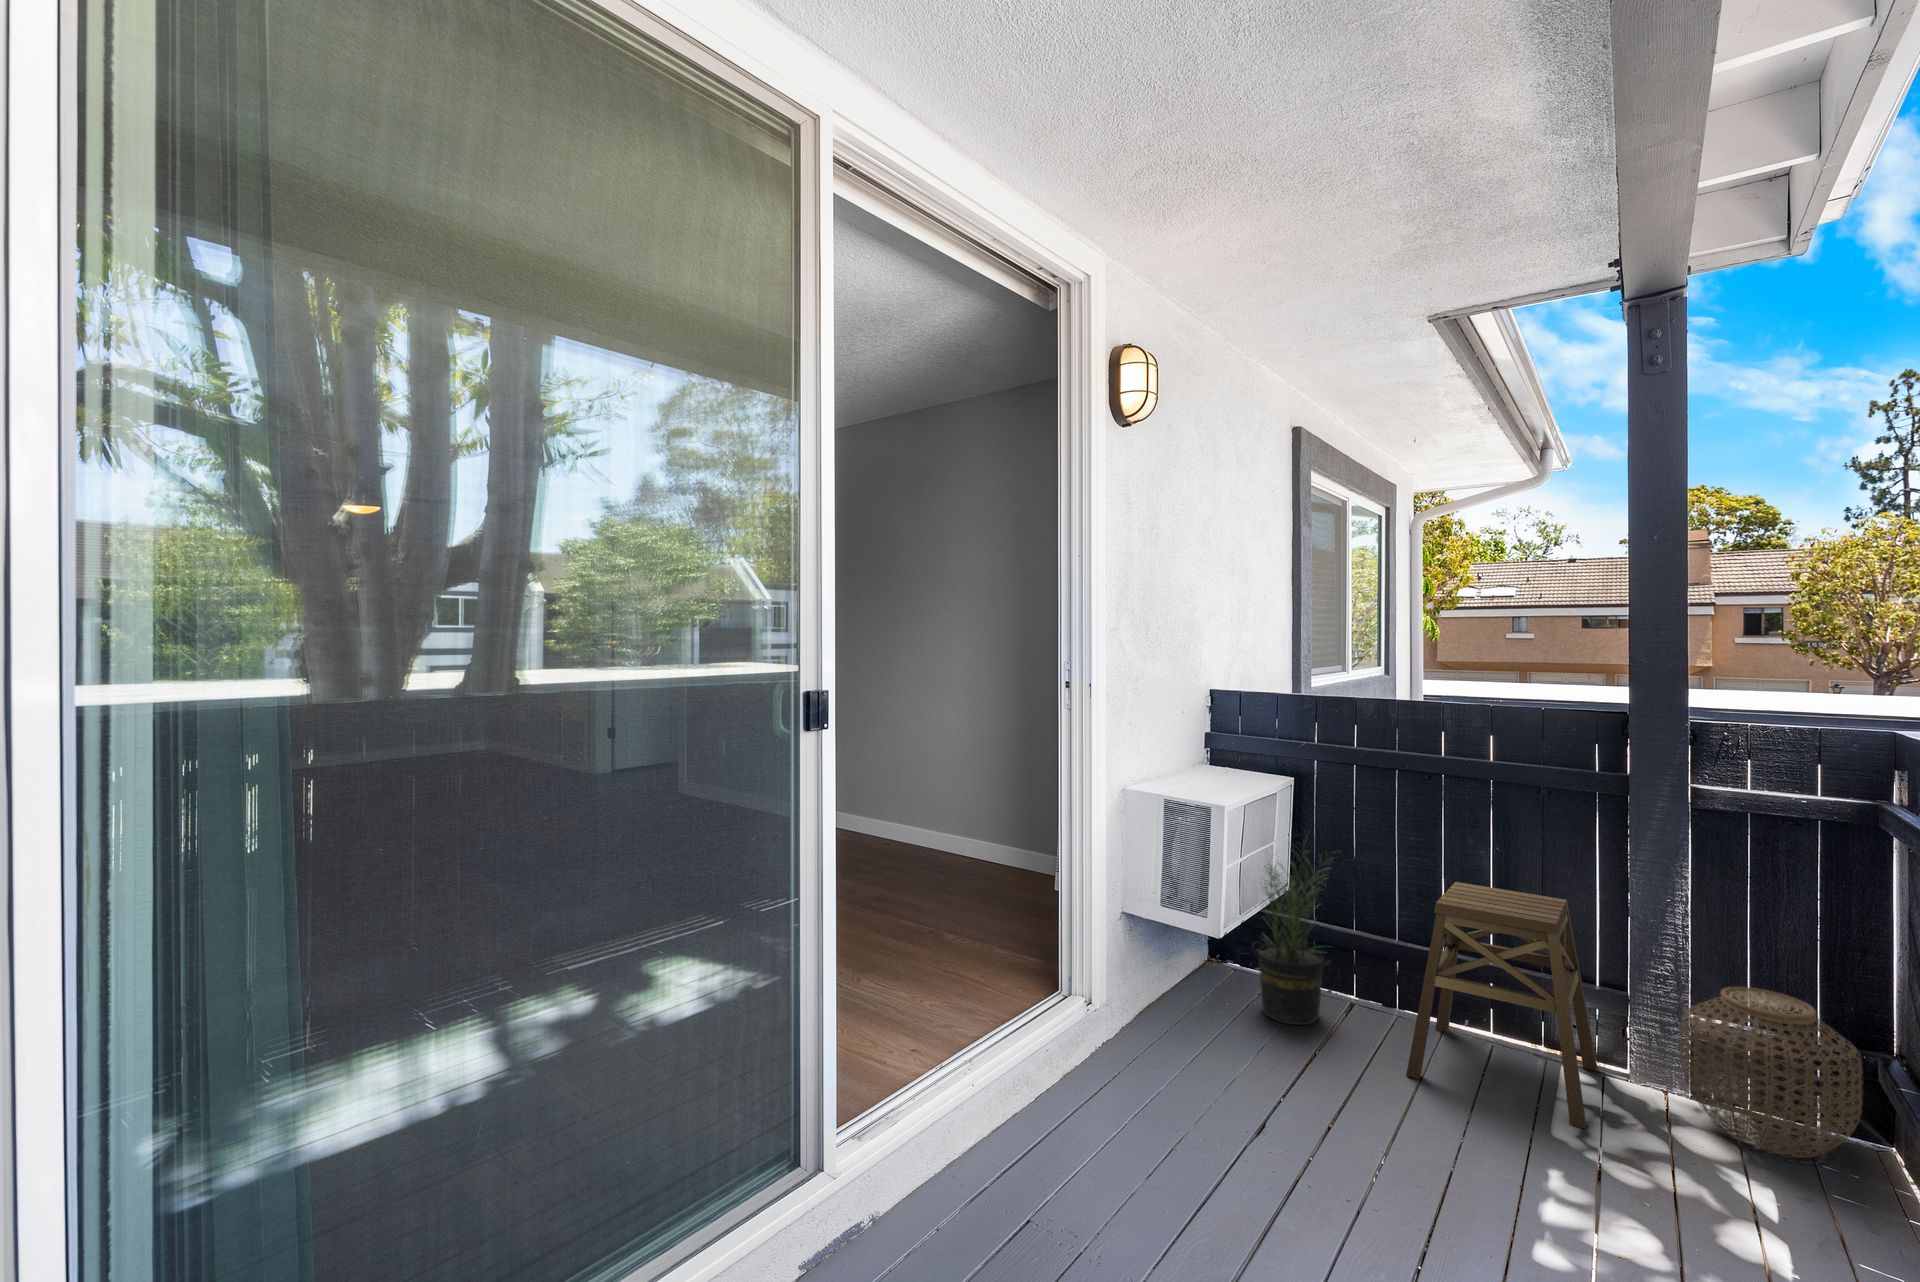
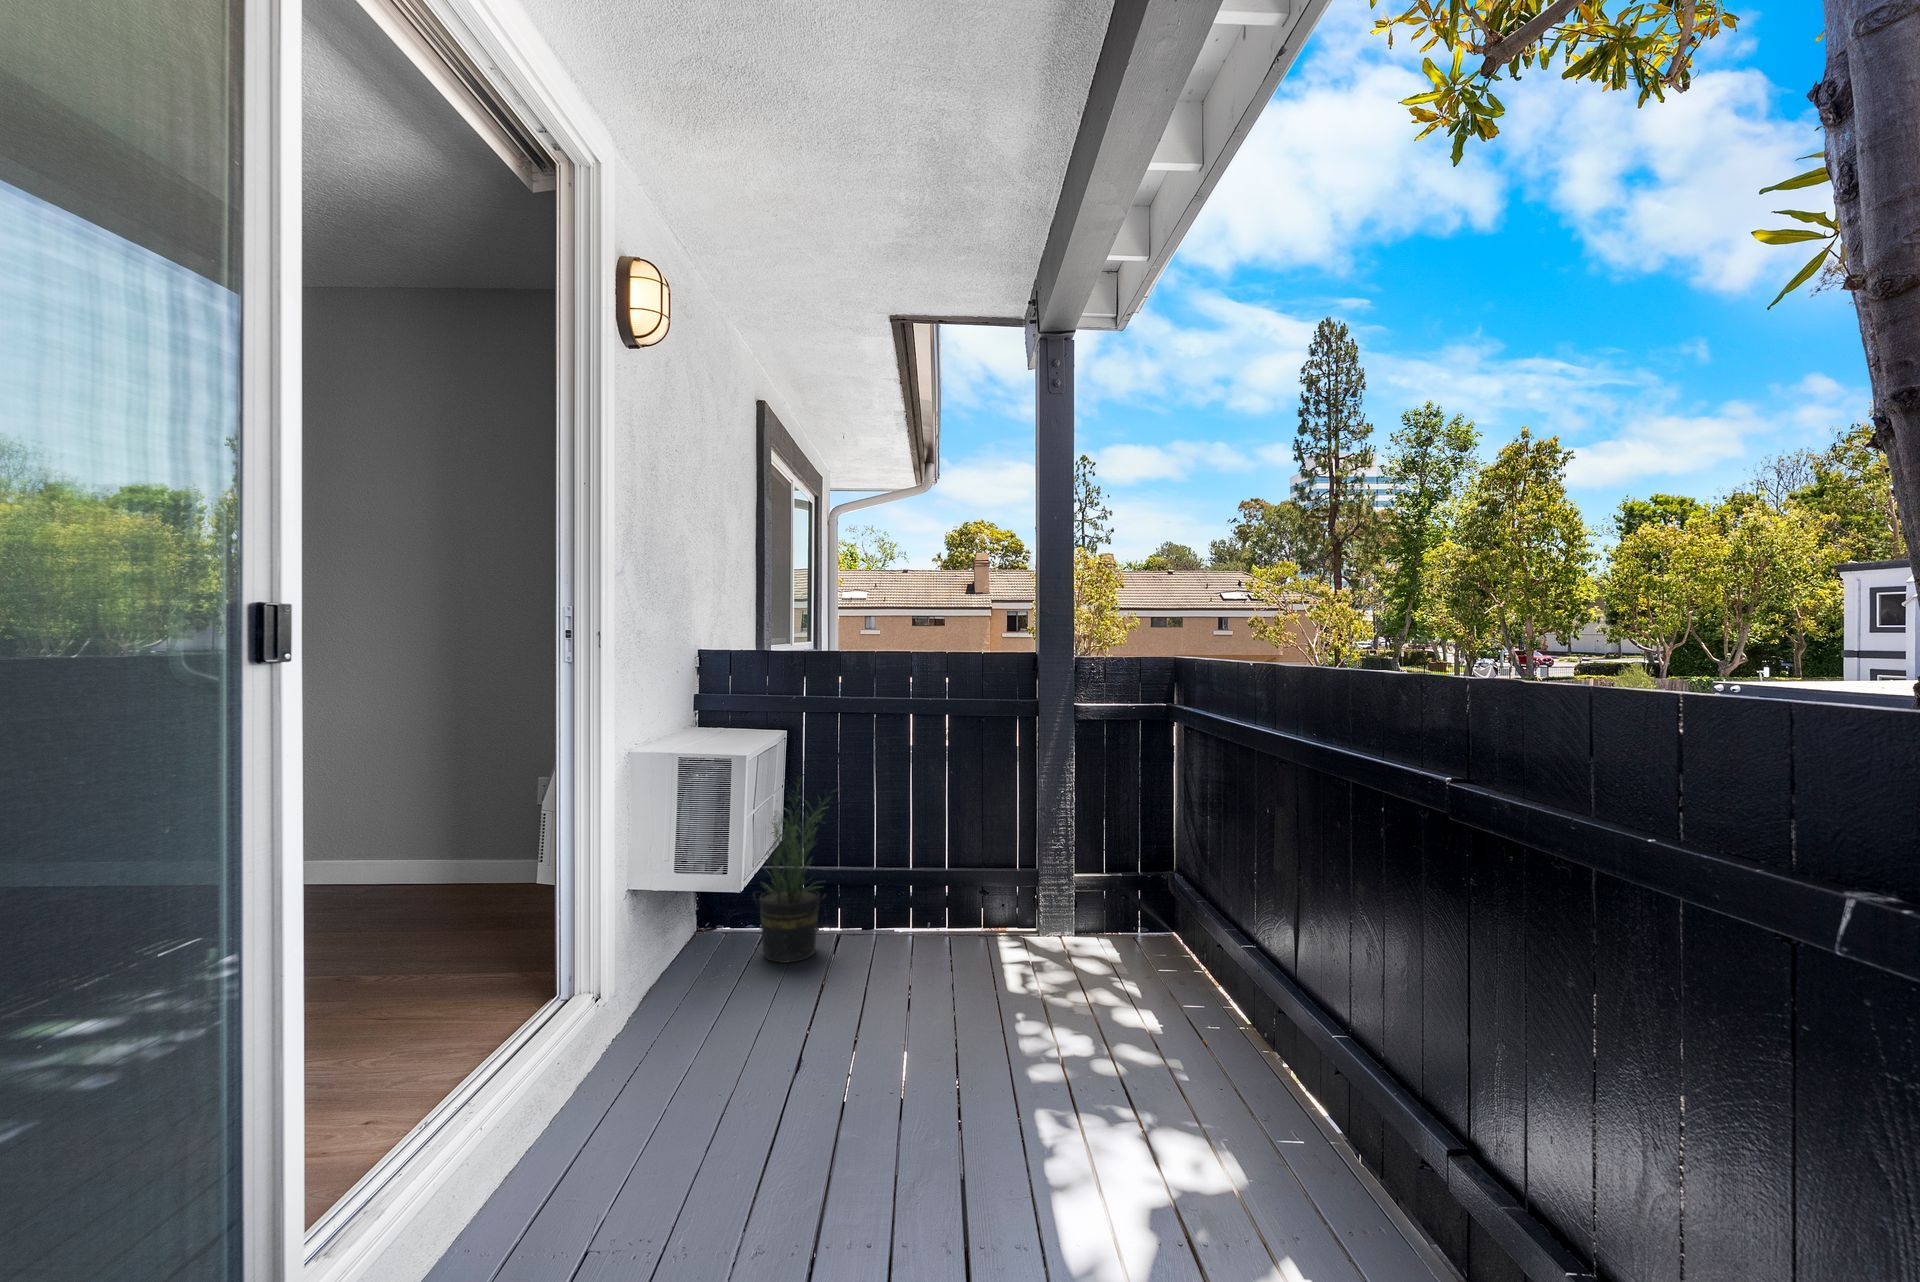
stool: present [1406,882,1597,1129] -> none [900,804,1028,979]
woven basket: present [1680,987,1863,1158] -> none [1075,847,1170,959]

